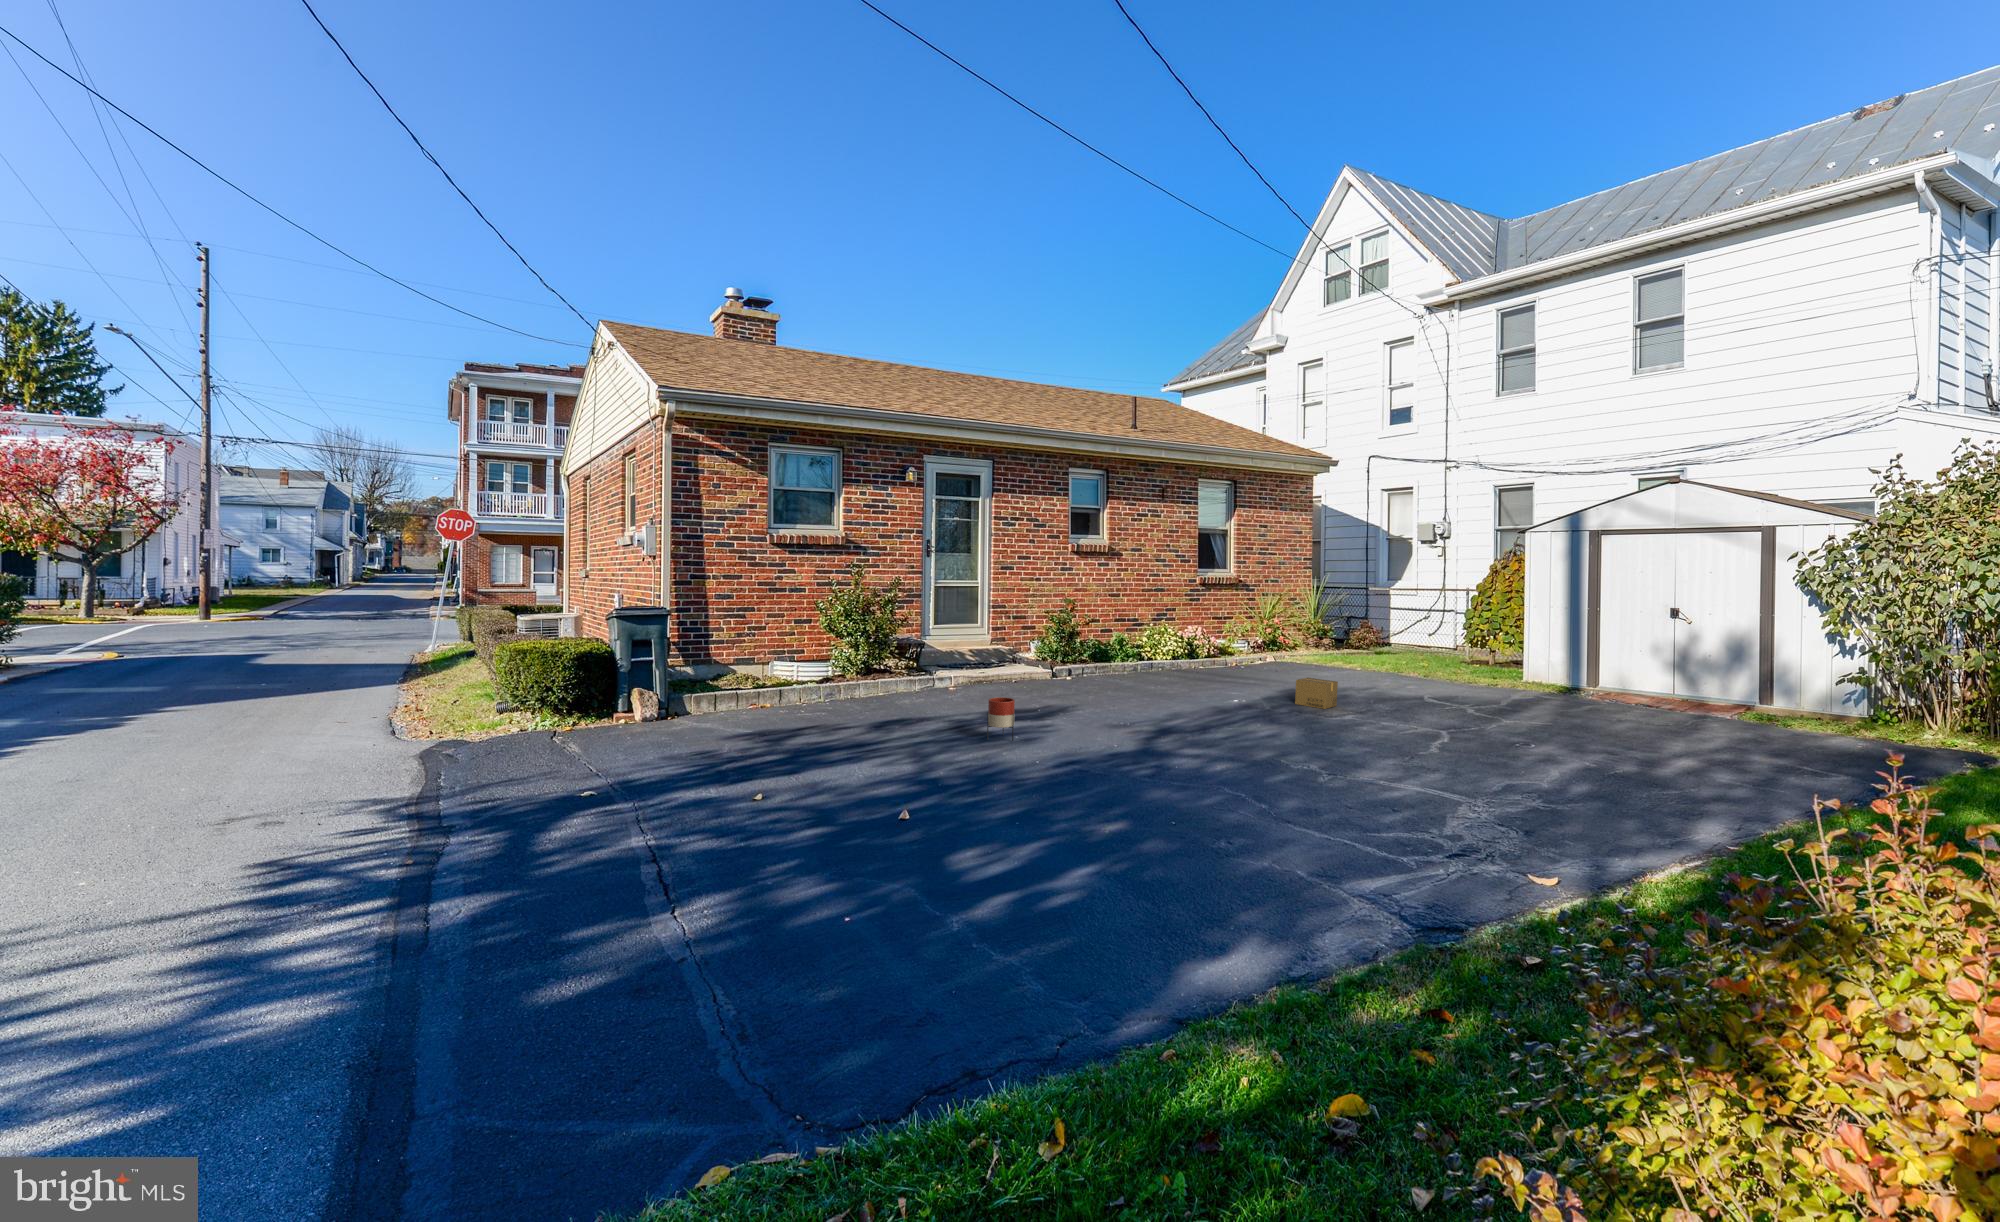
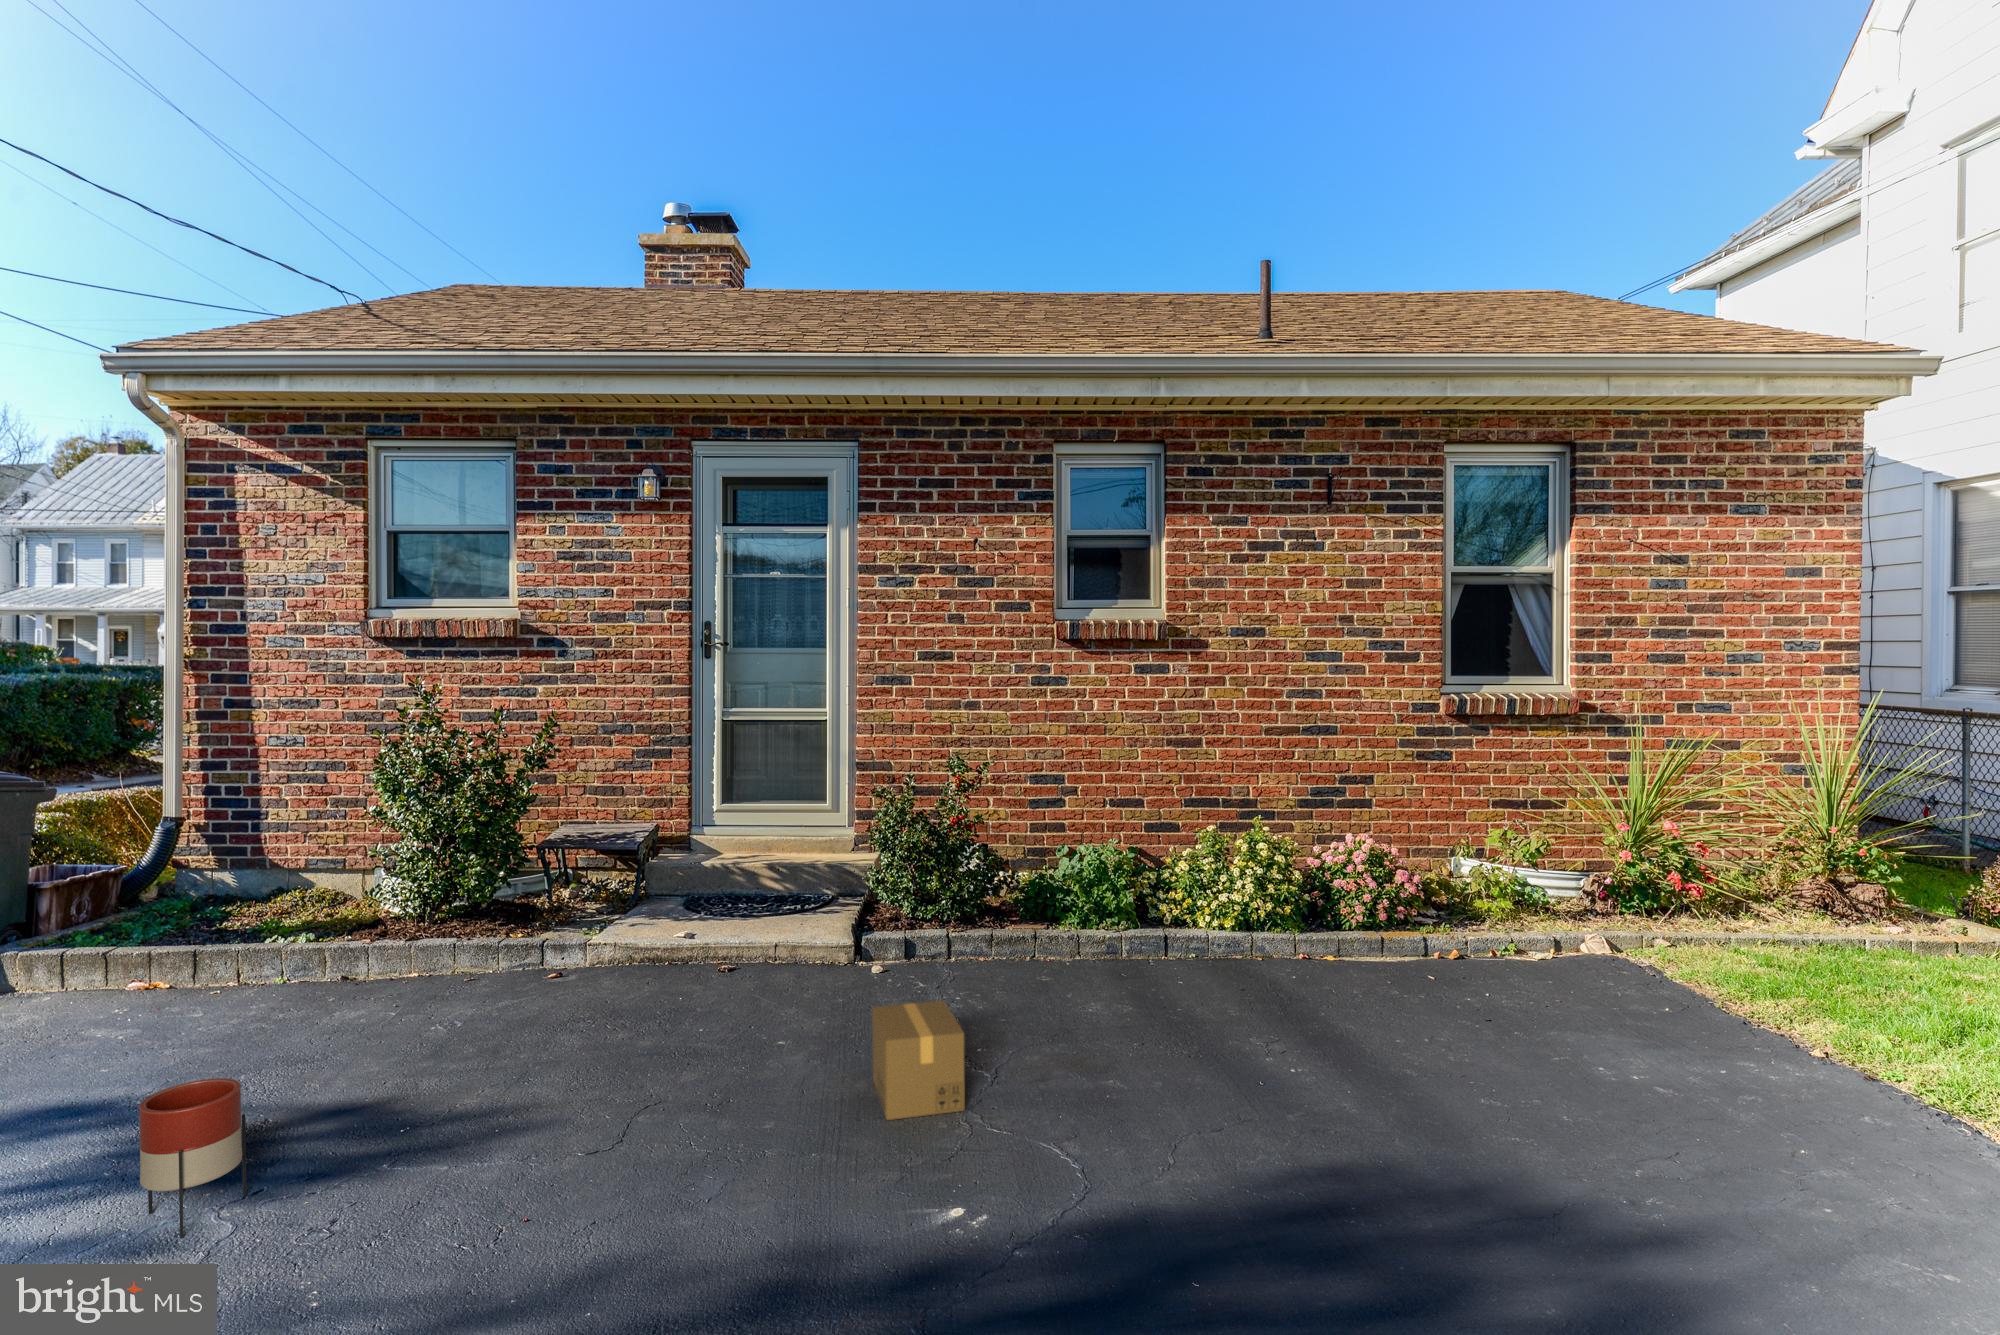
cardboard box: present [1295,678,1338,709] -> present [872,1000,964,1120]

